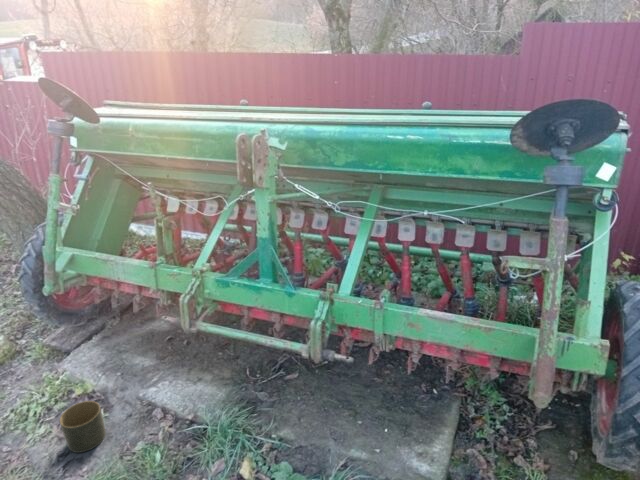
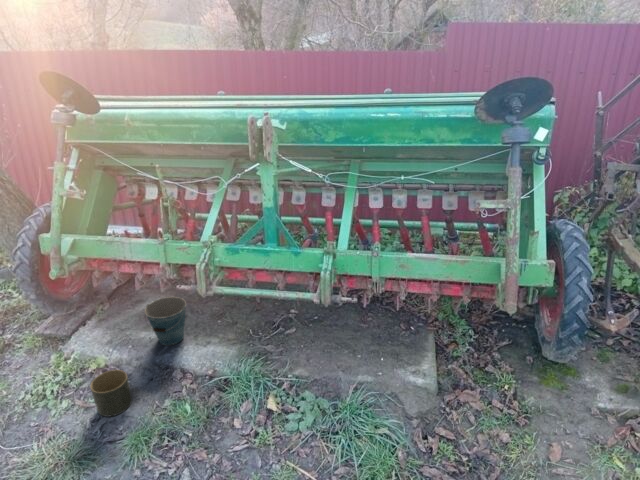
bucket: none [136,324,181,376] -> present [145,297,186,345]

